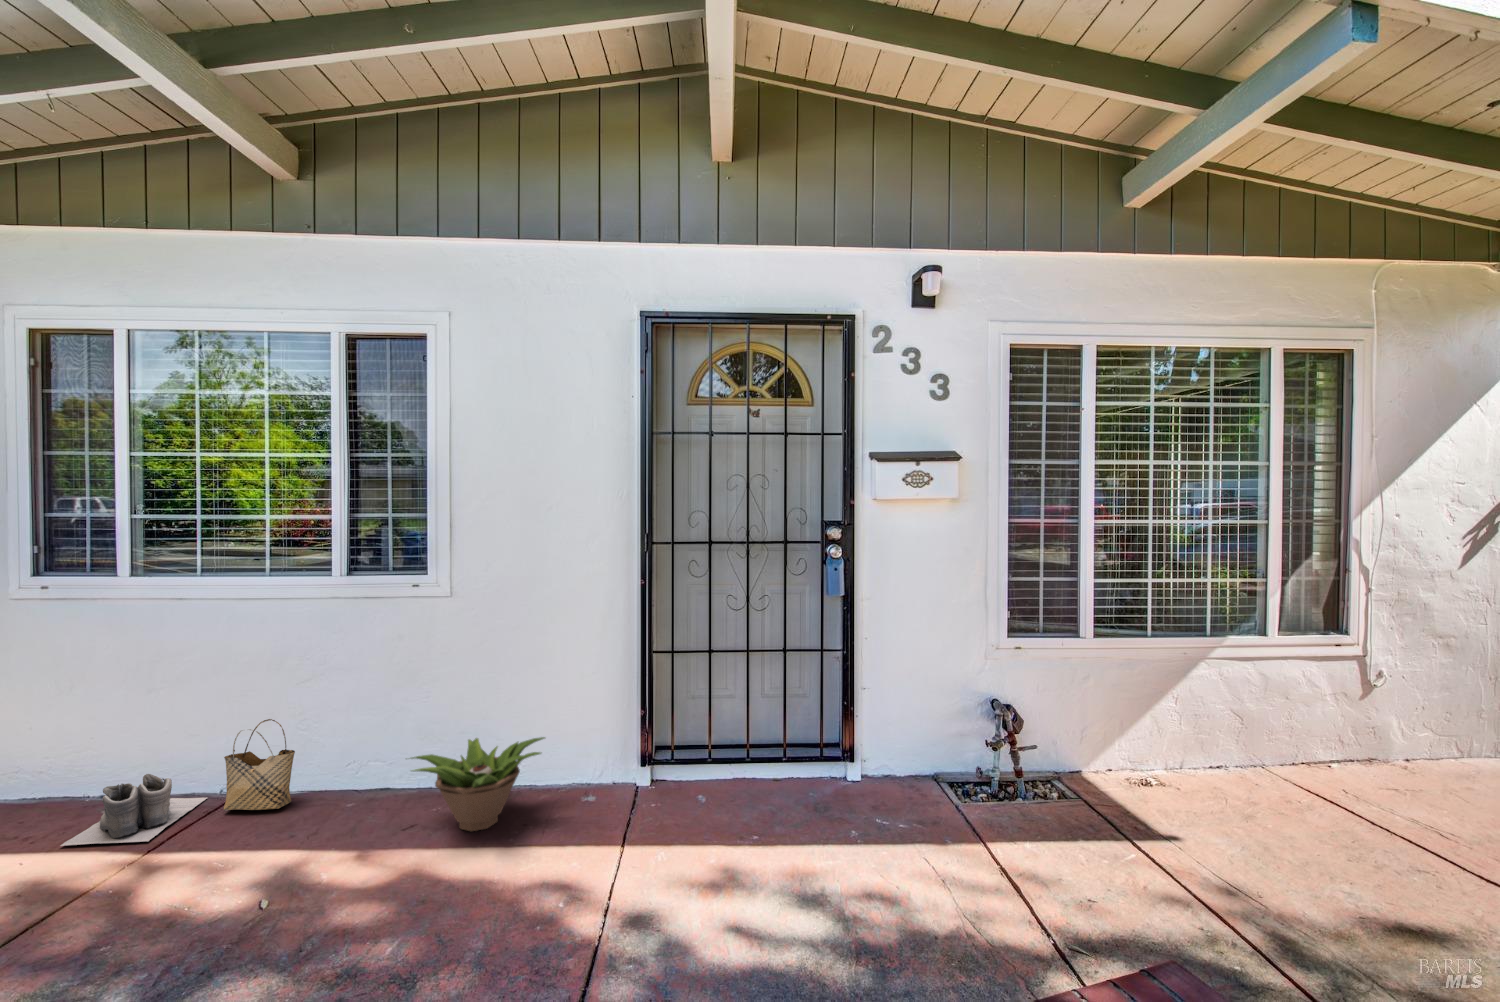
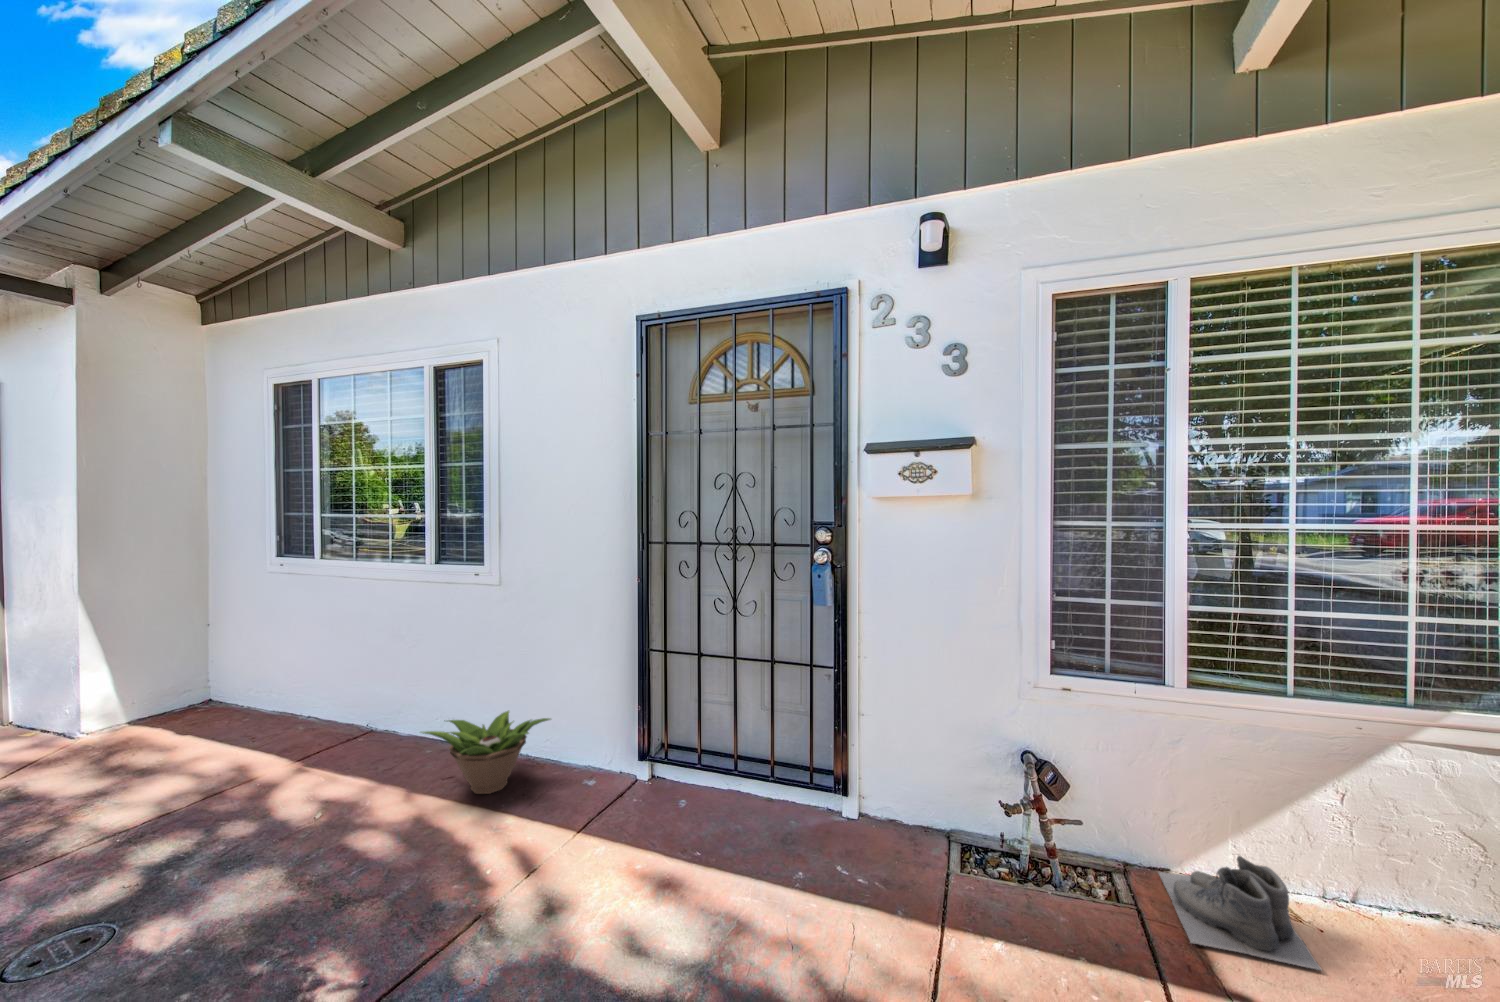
woven basket: present [224,719,295,810] -> none [350,674,397,746]
boots: present [60,774,207,846] -> present [1159,856,1321,970]

